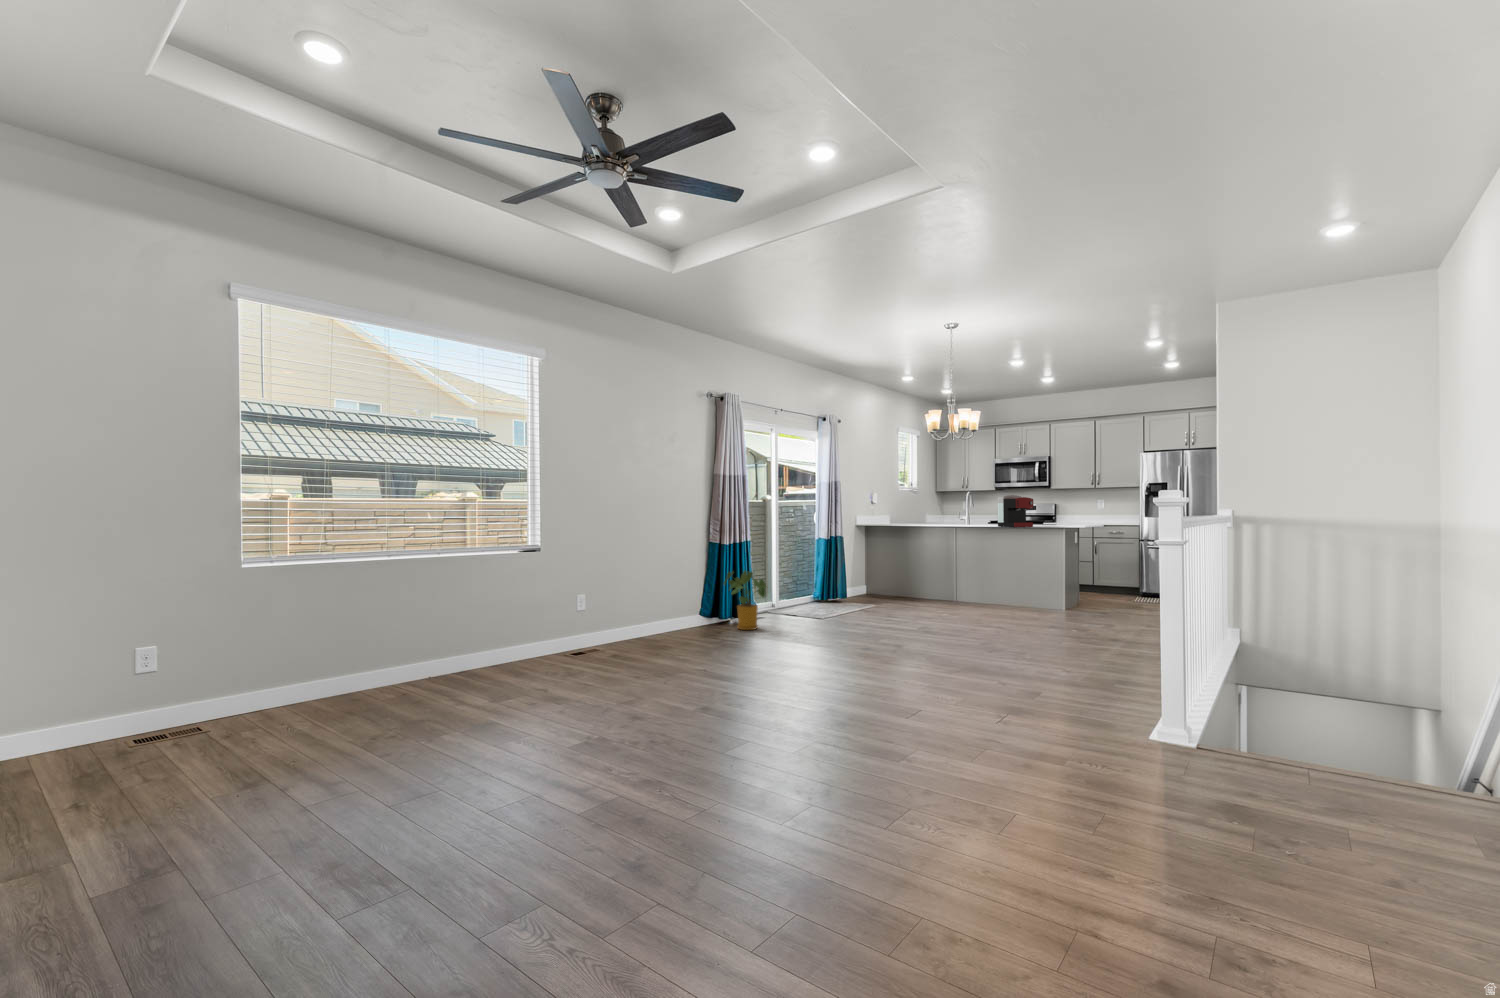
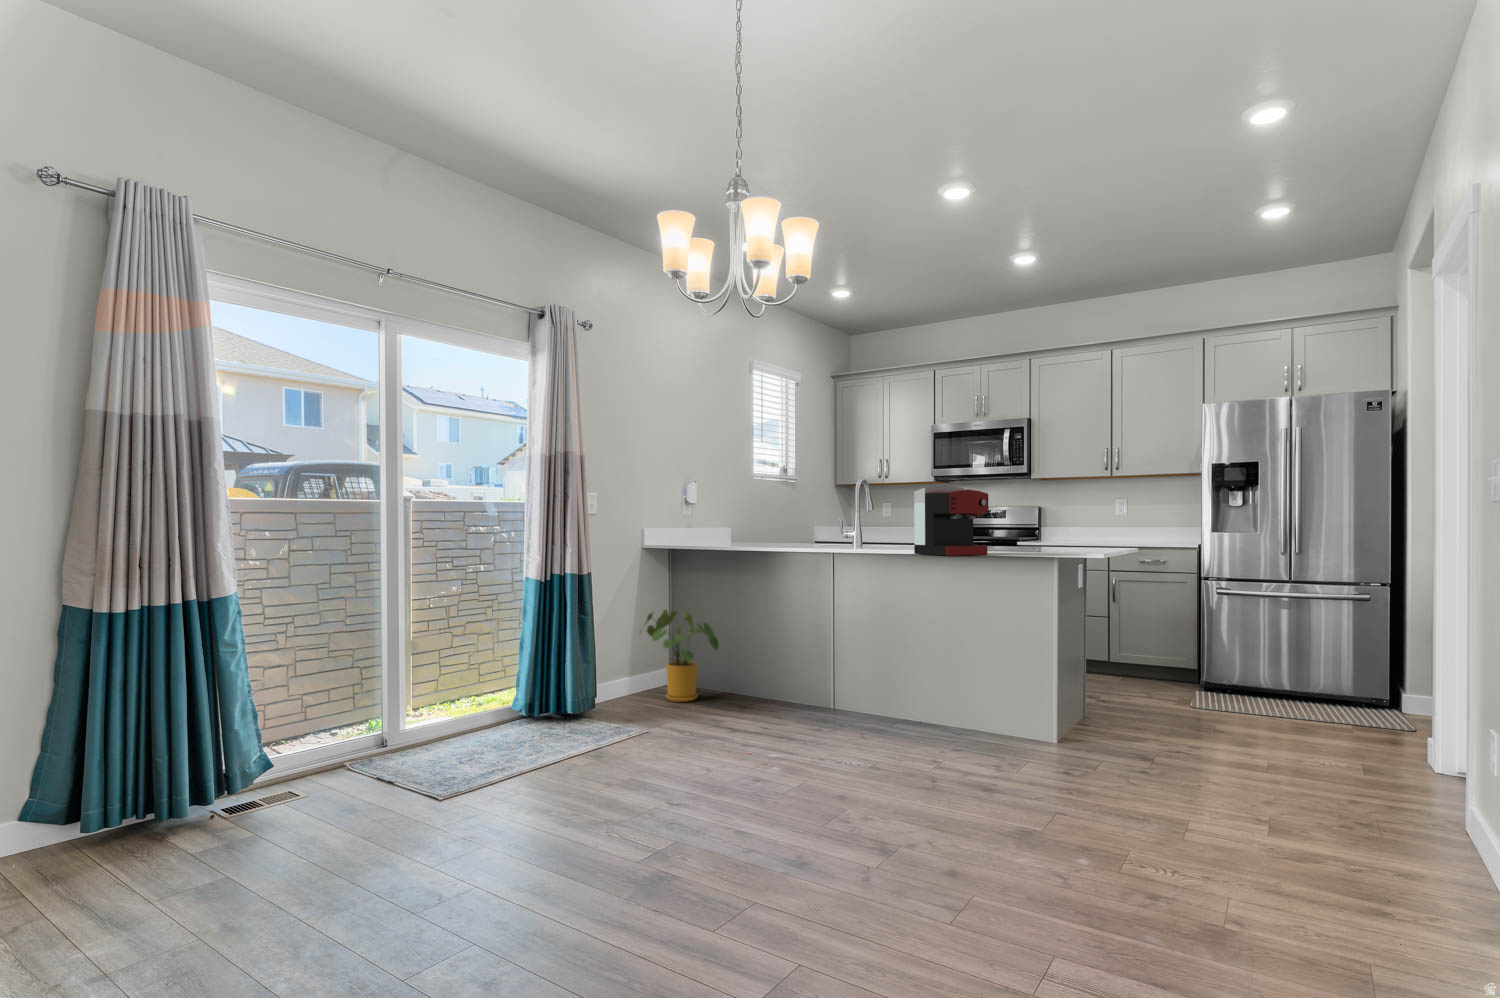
house plant: present [724,571,766,630] -> present [641,610,719,702]

